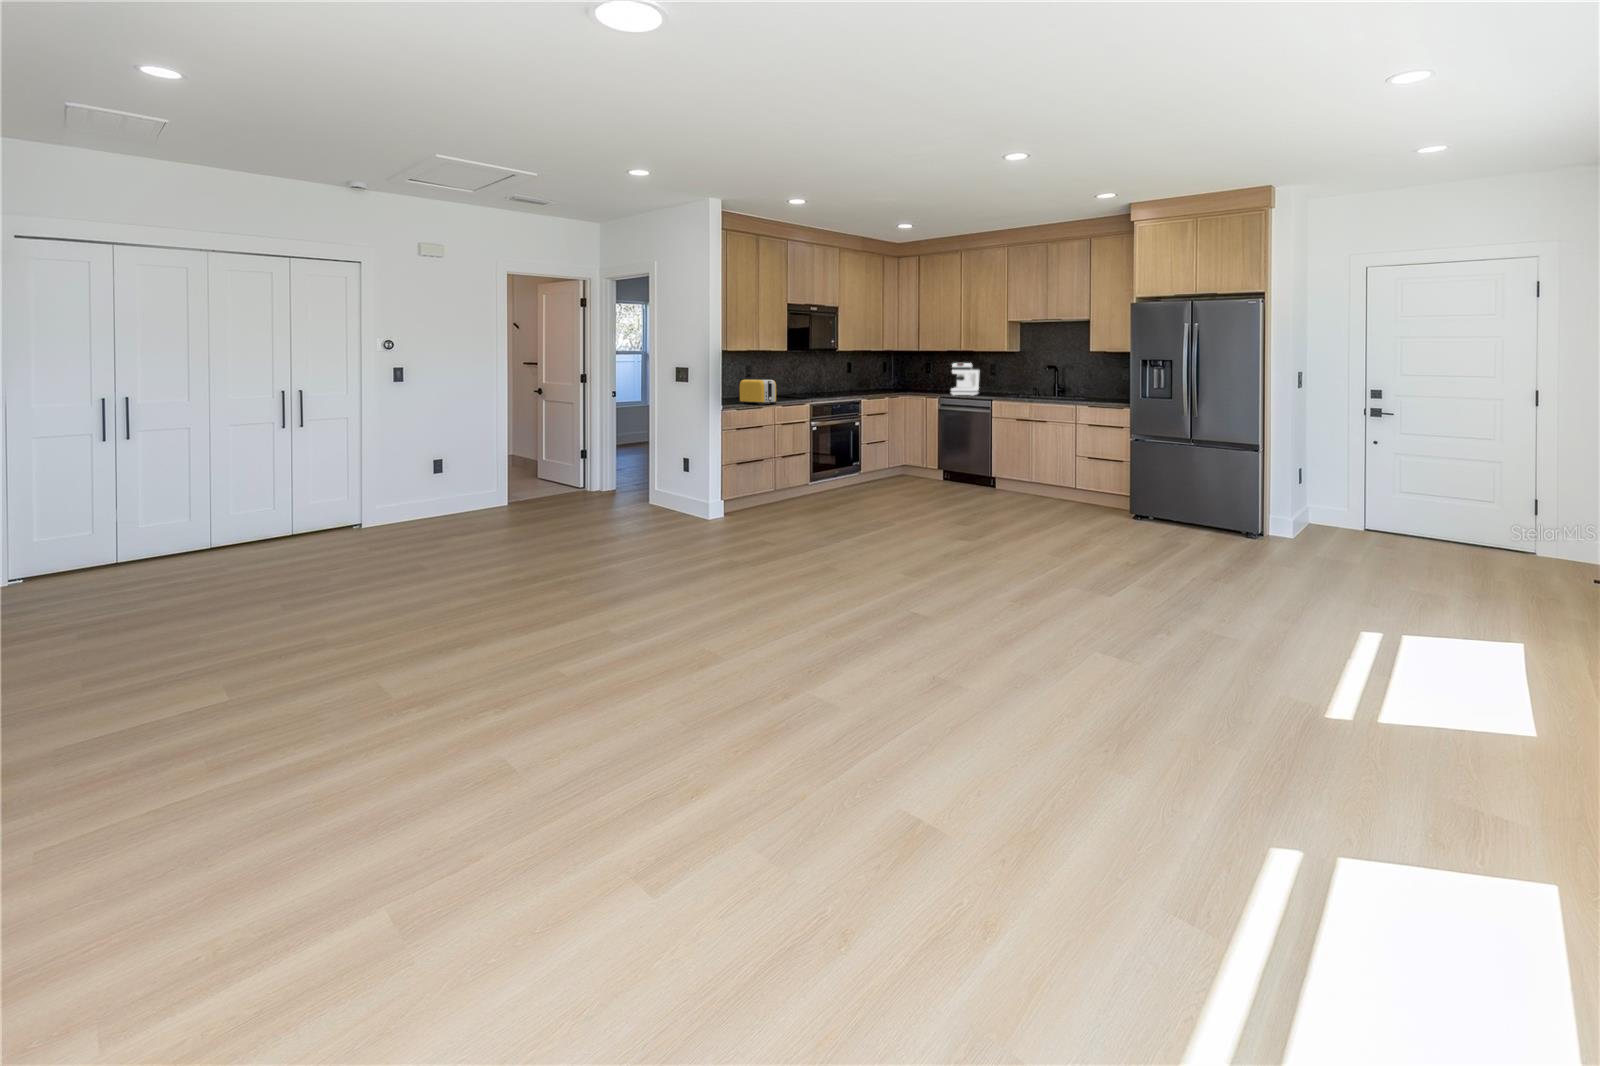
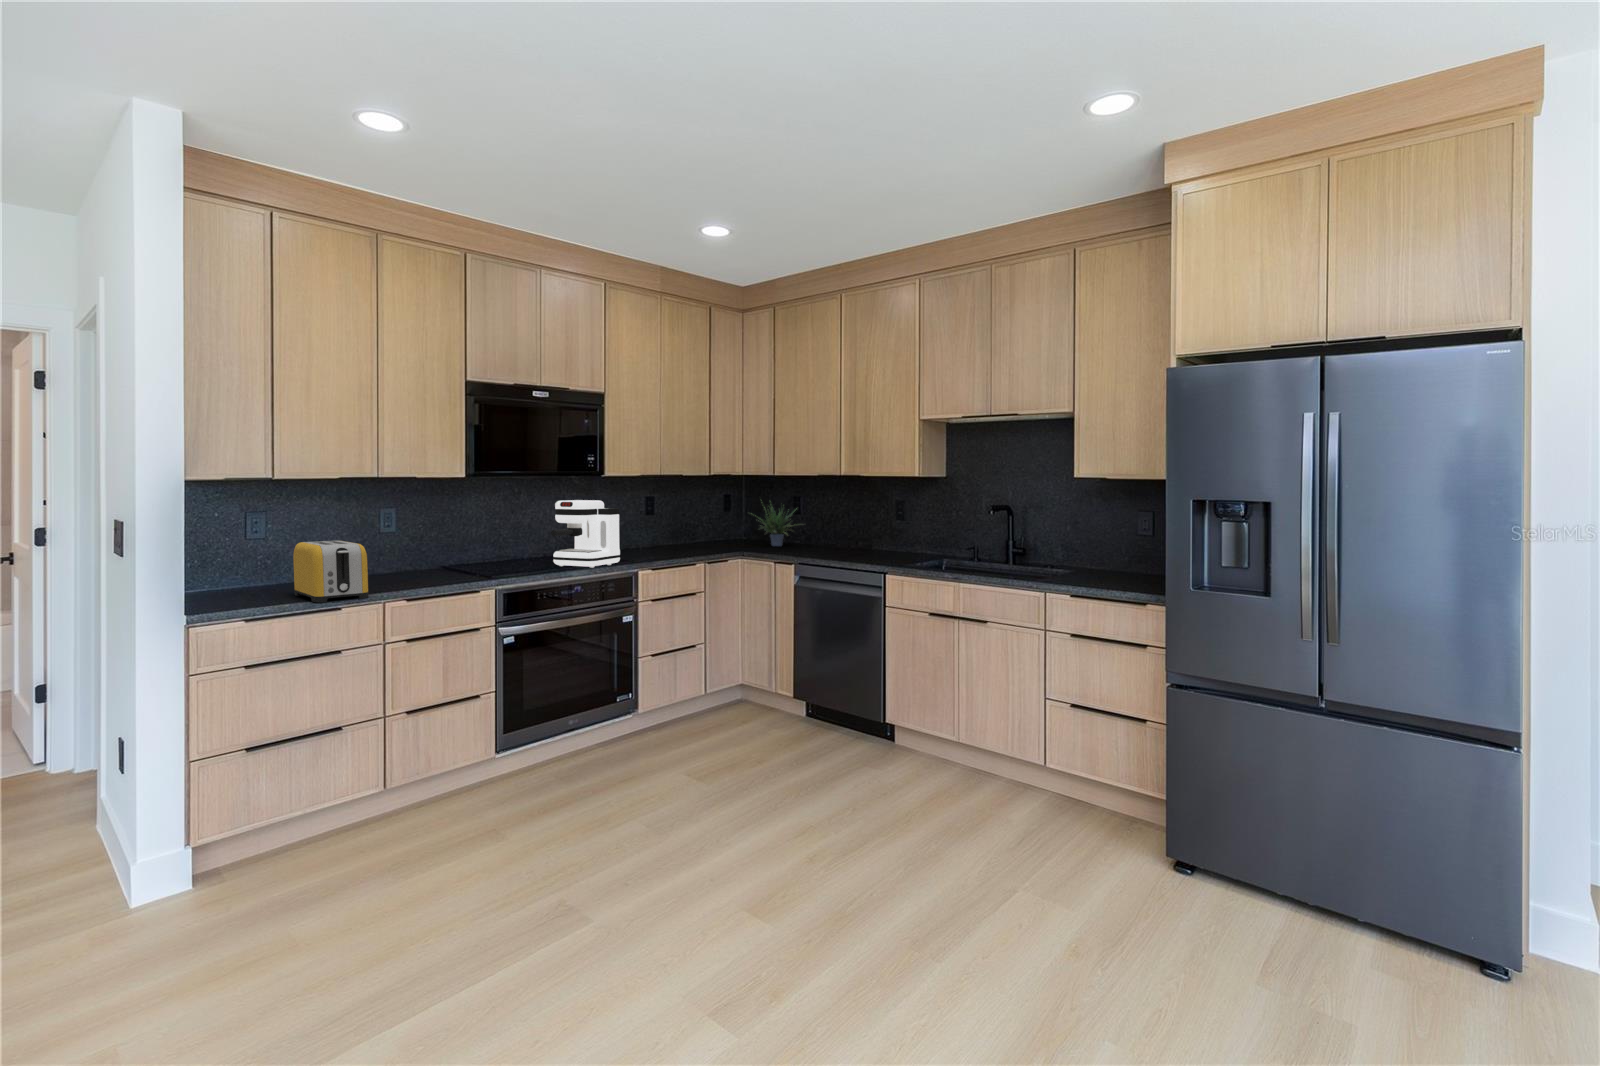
potted plant: none [902,363,935,393] -> present [753,507,792,546]
coffee maker: present [951,363,980,395] -> present [551,500,620,568]

